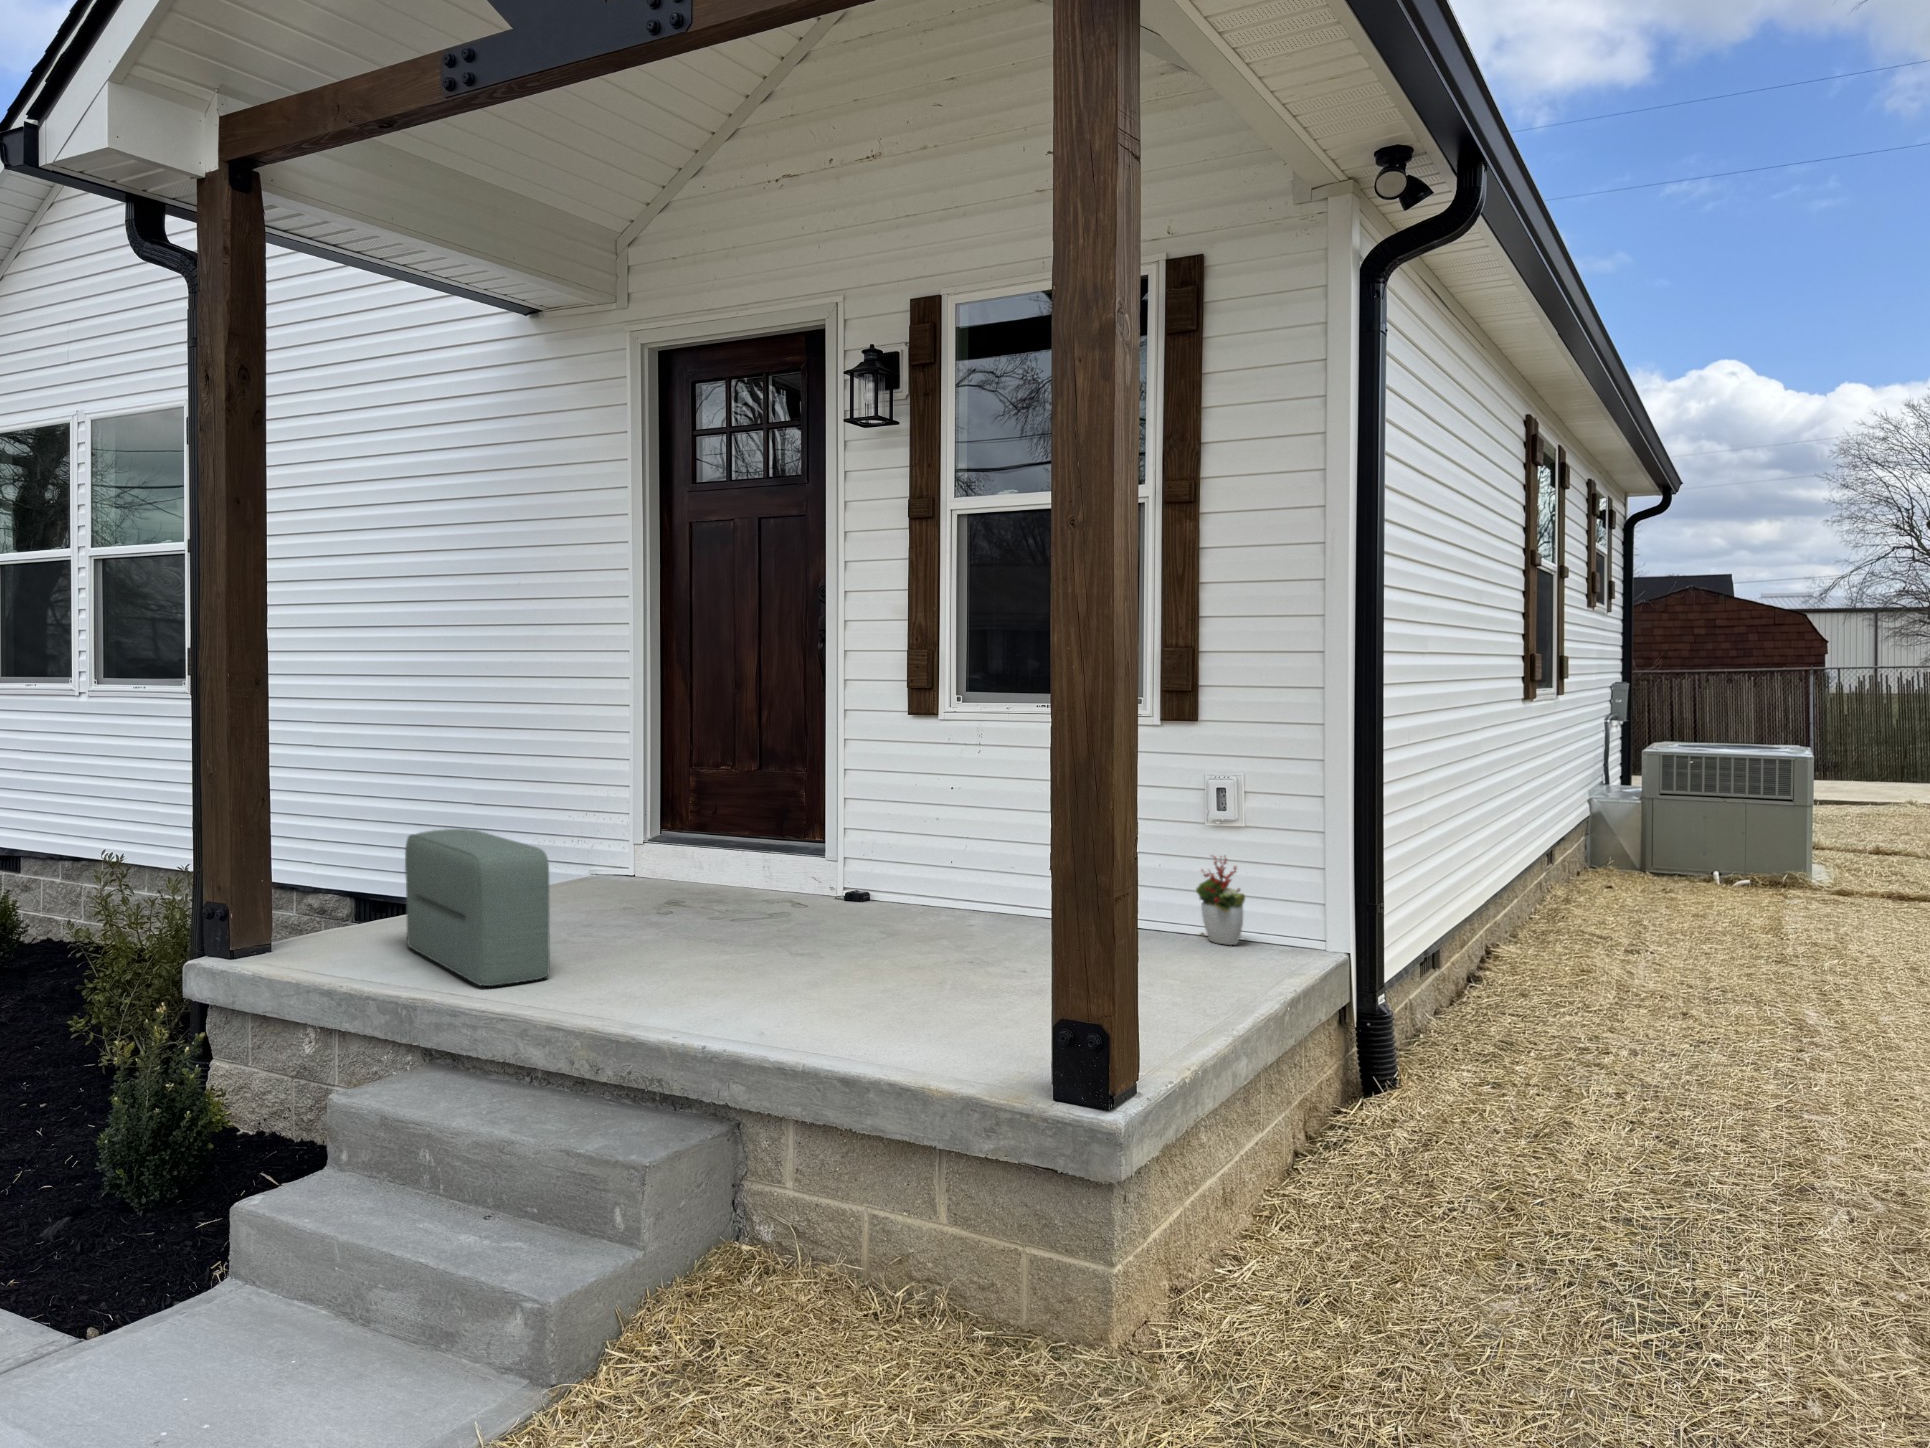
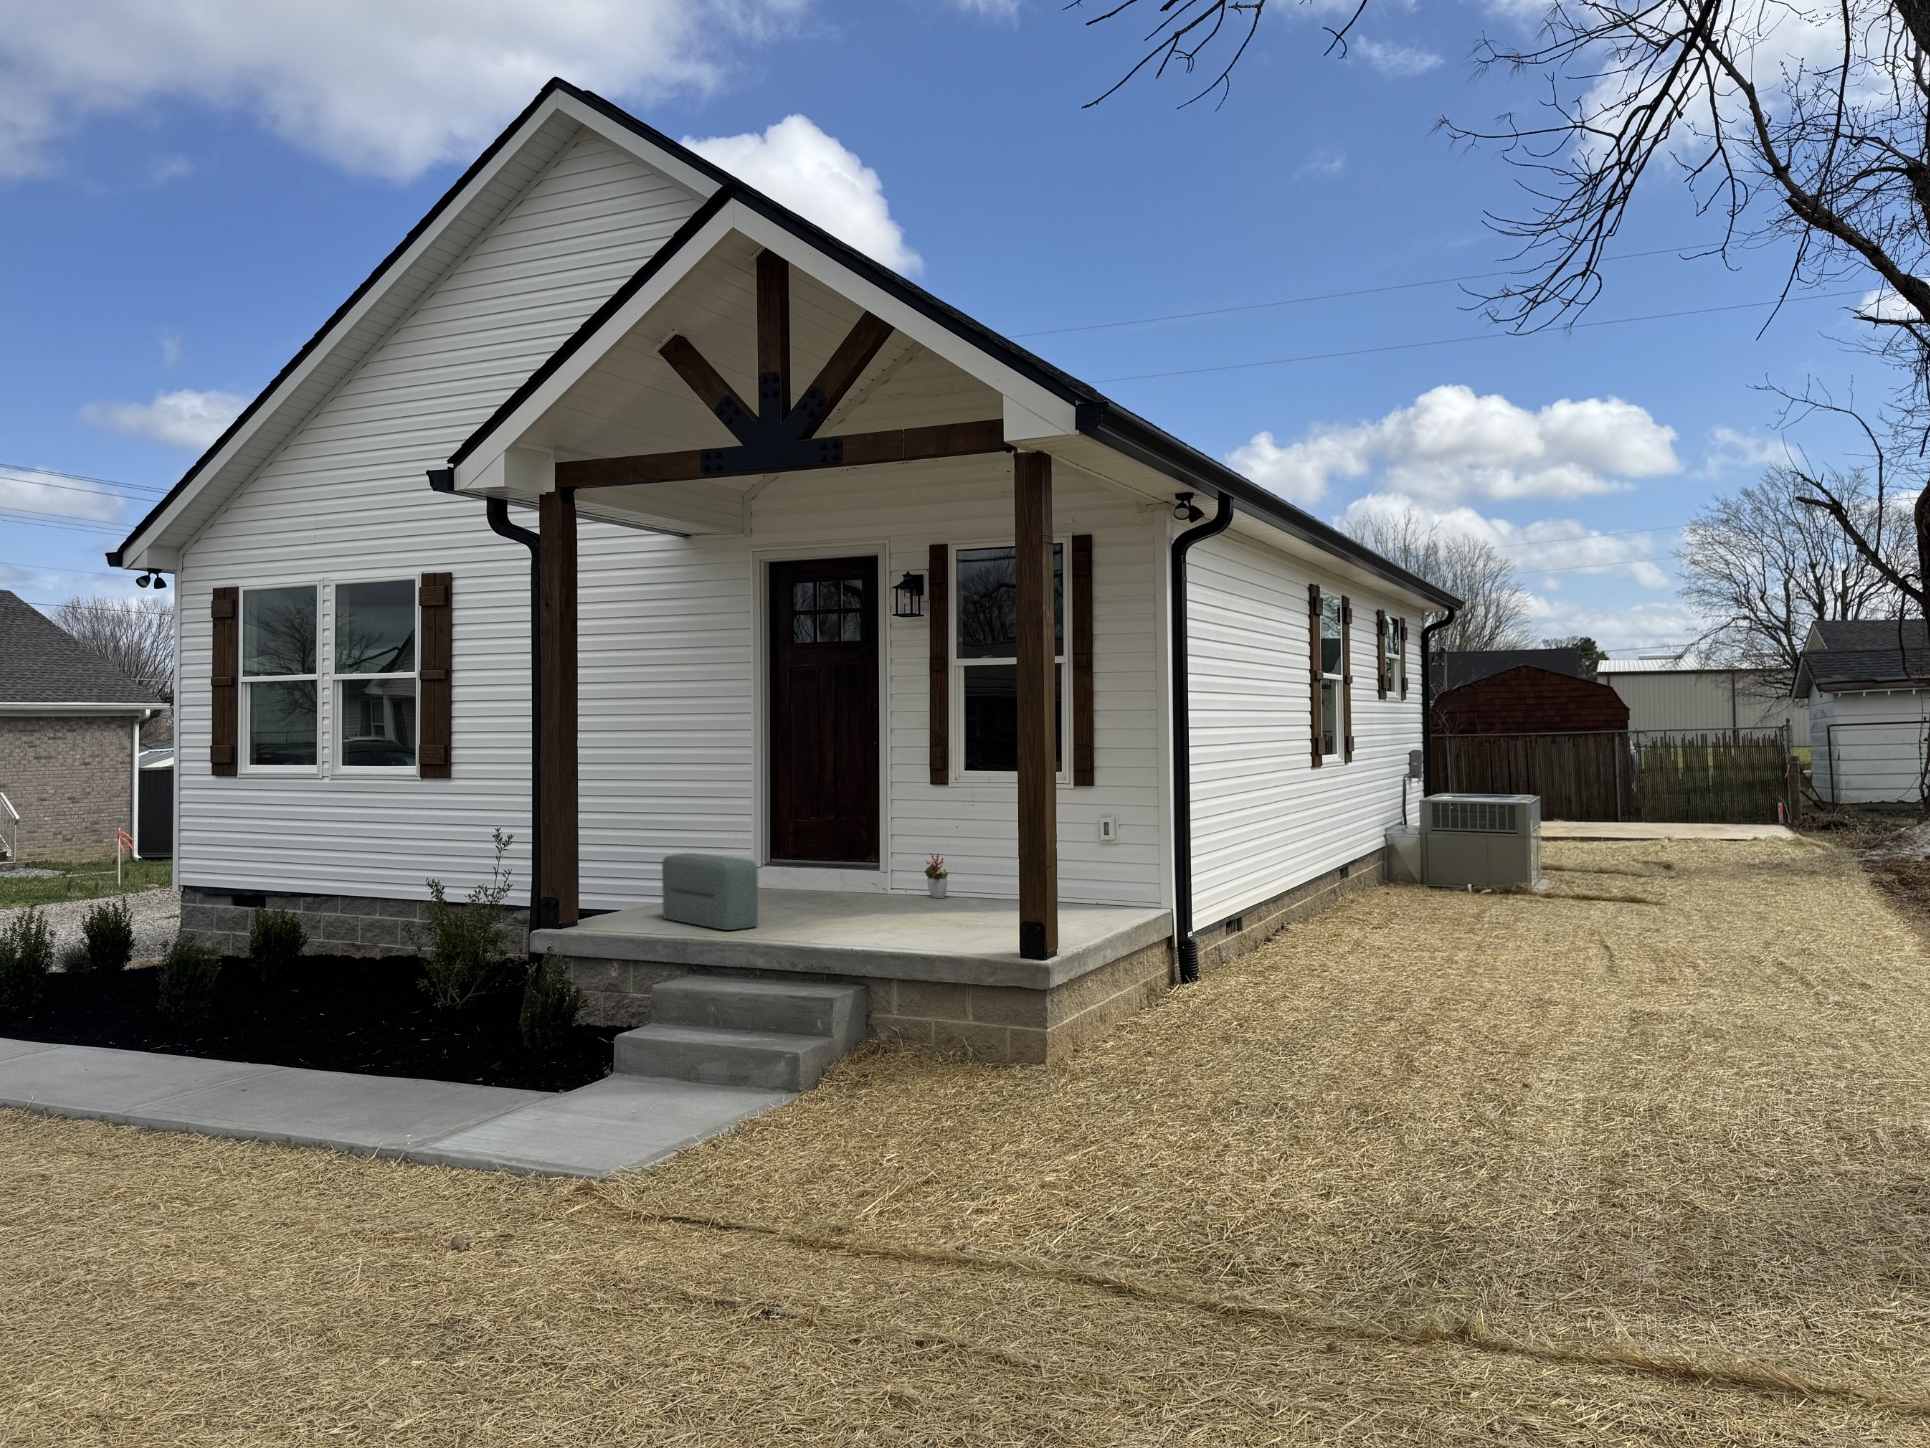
decorative plant: present [1196,856,1245,945] -> present [925,853,948,898]

